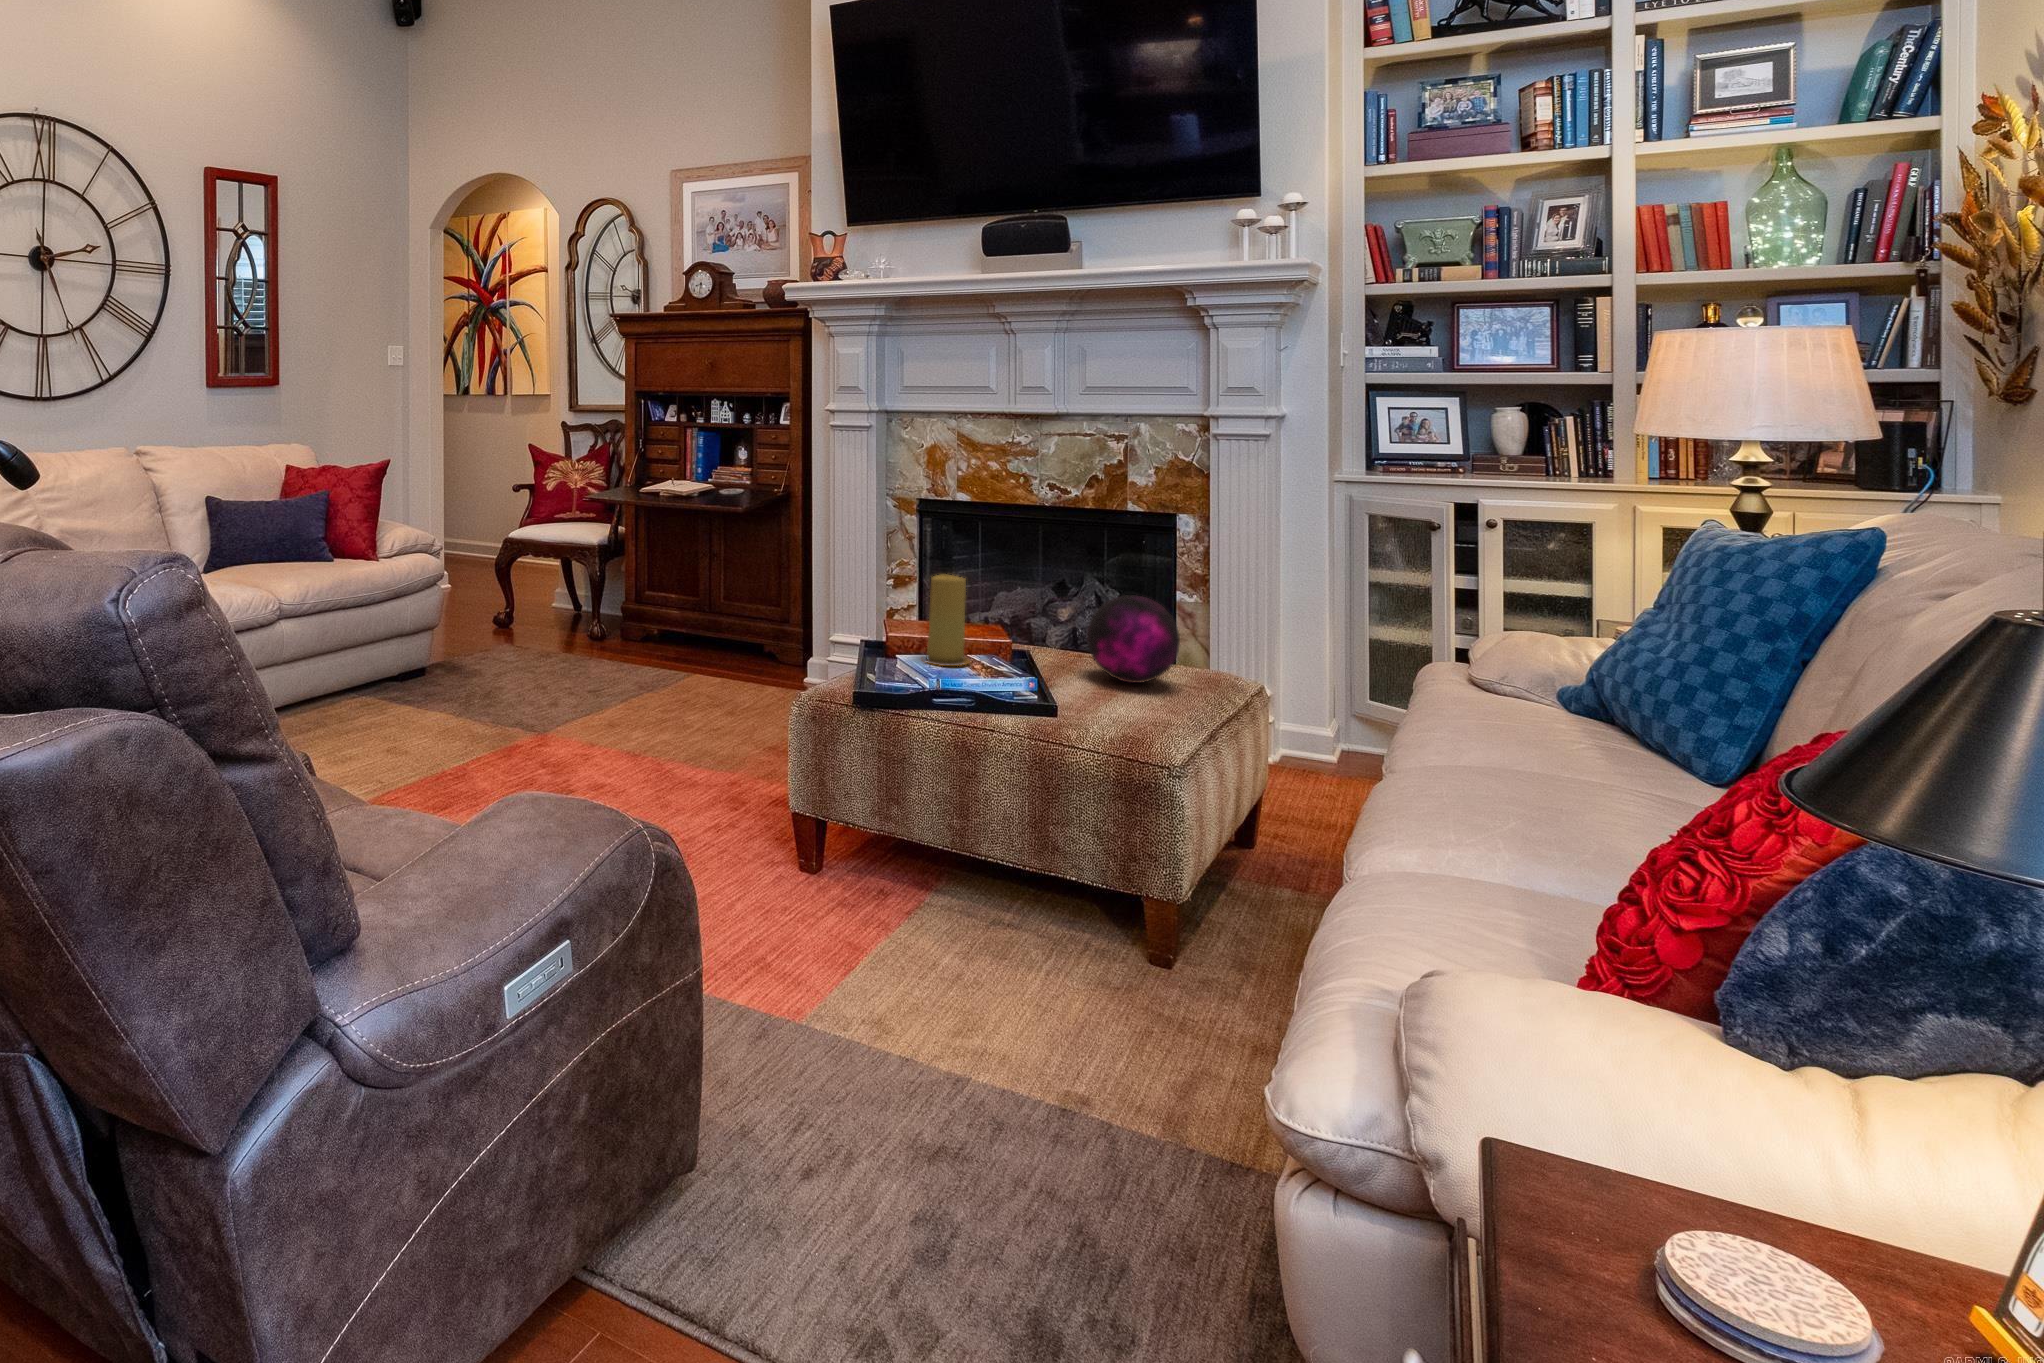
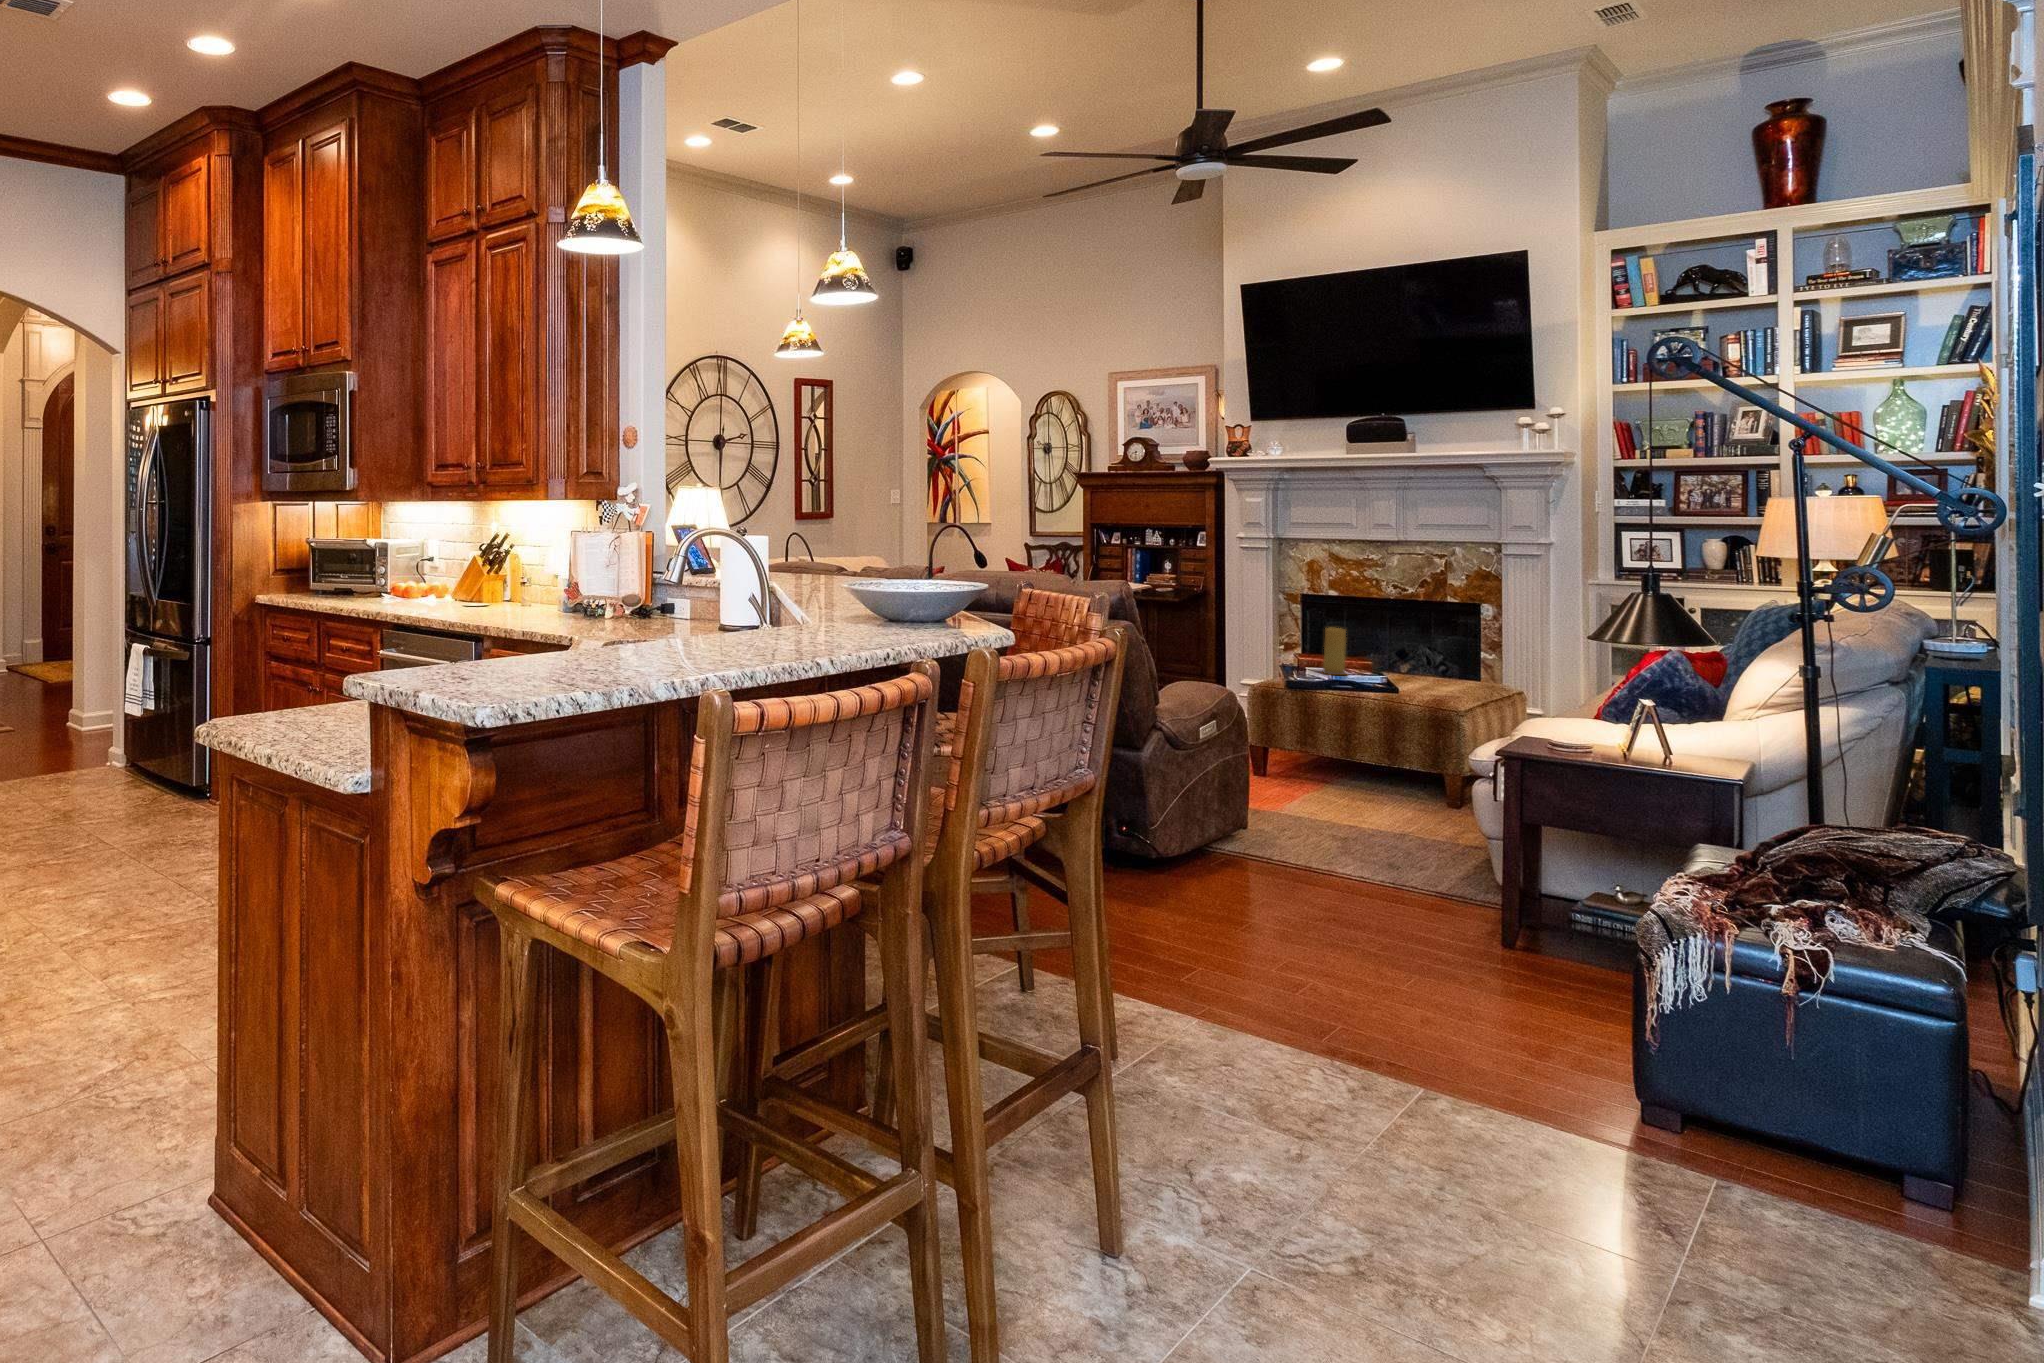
decorative orb: present [1087,595,1180,683] -> none [1418,639,1473,686]

